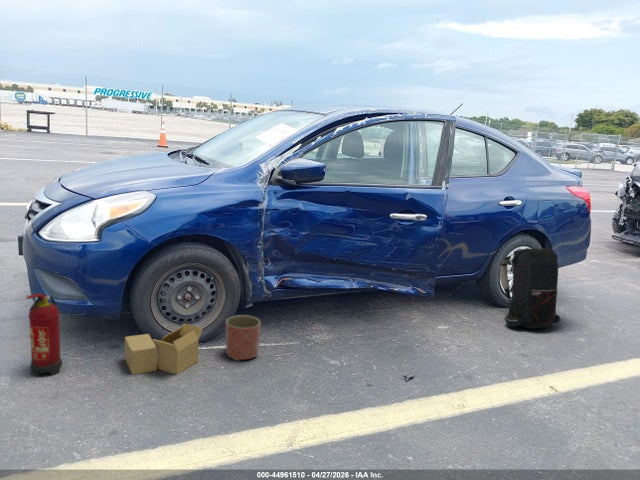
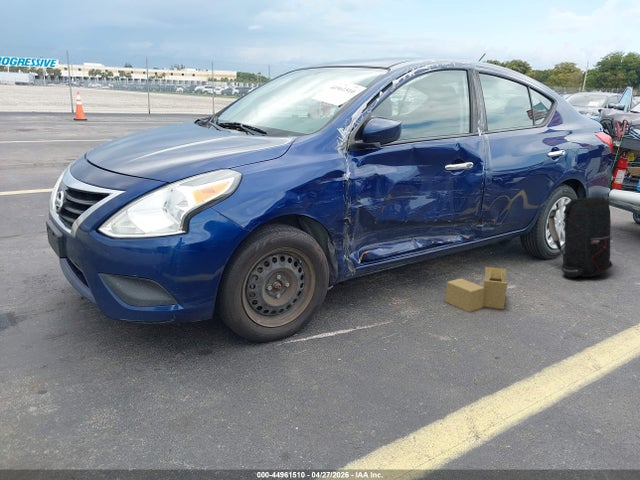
fire extinguisher: present [27,294,62,376] -> none [114,303,156,403]
planter: present [226,315,261,361] -> none [323,298,362,350]
cardboard box: present [125,323,202,375] -> present [446,267,507,312]

